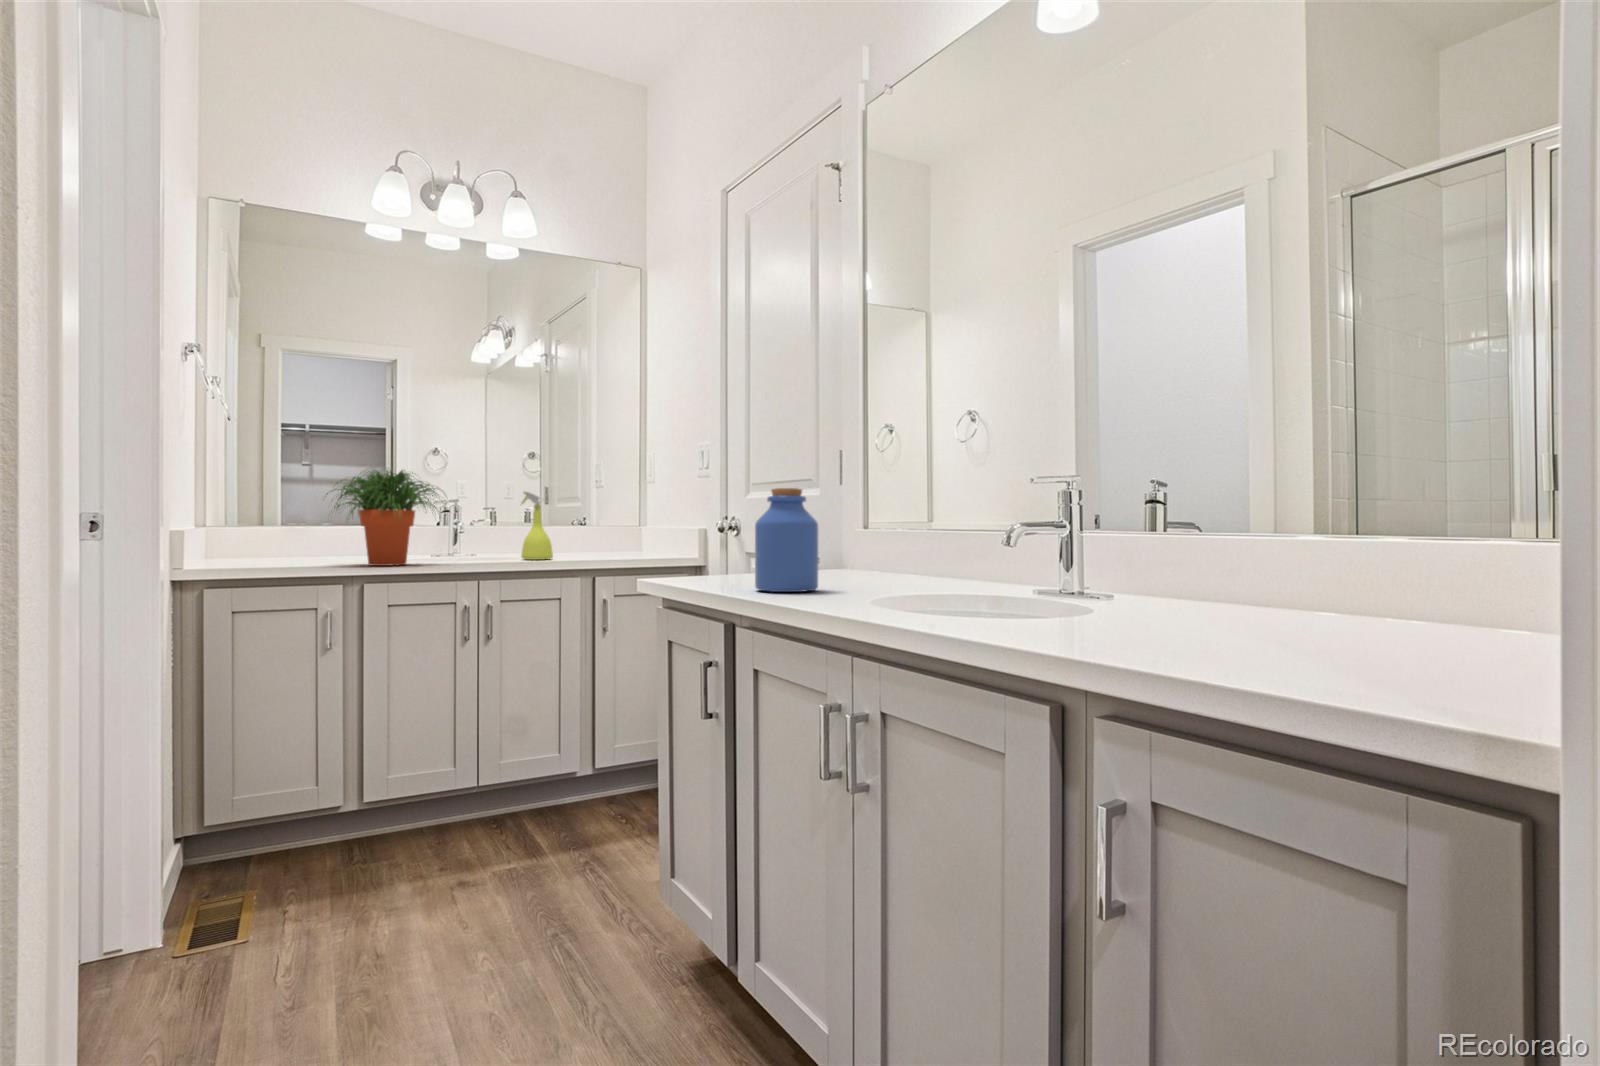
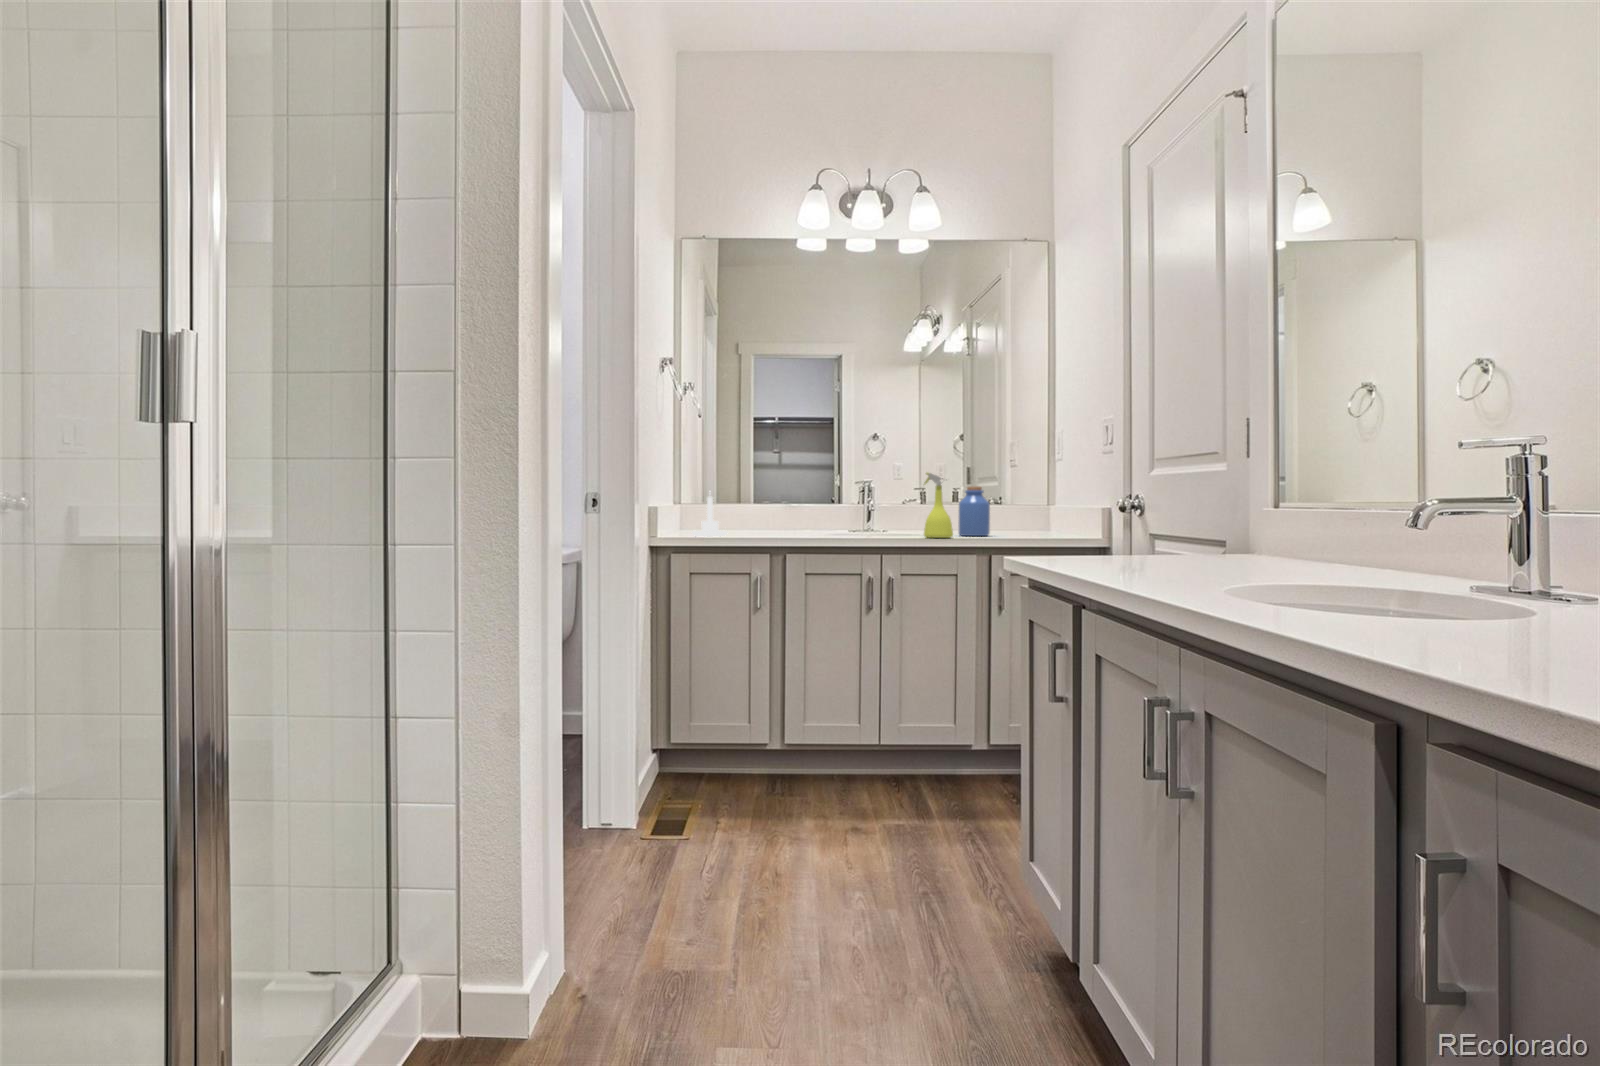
potted plant: present [327,469,440,566] -> none [755,454,854,540]
jar: present [755,488,818,592] -> present [958,486,990,536]
candle holder: none [227,506,280,563] -> present [692,493,728,537]

